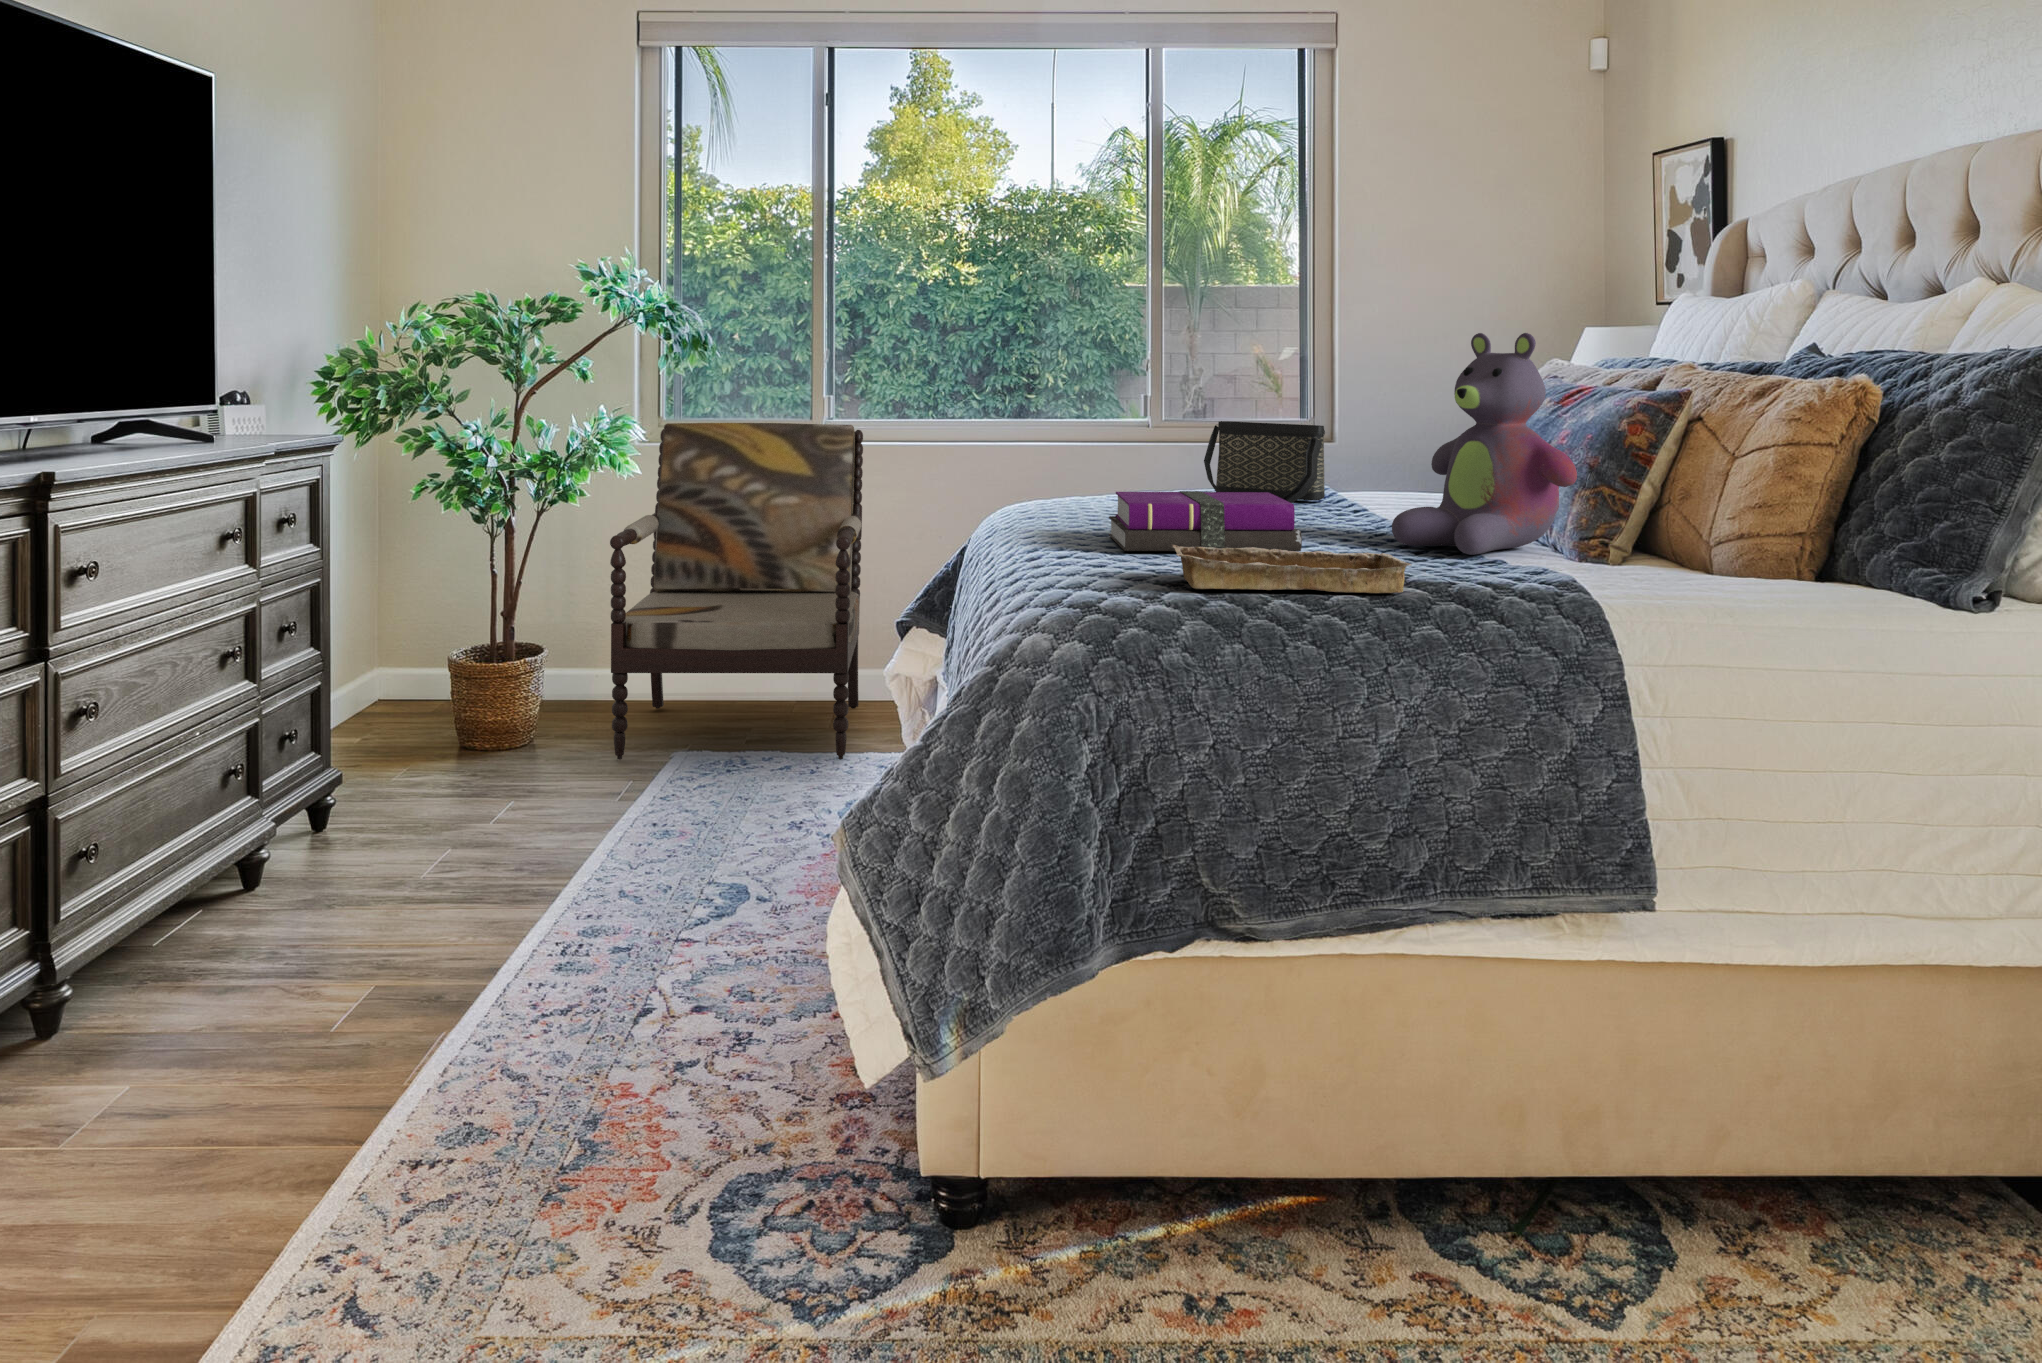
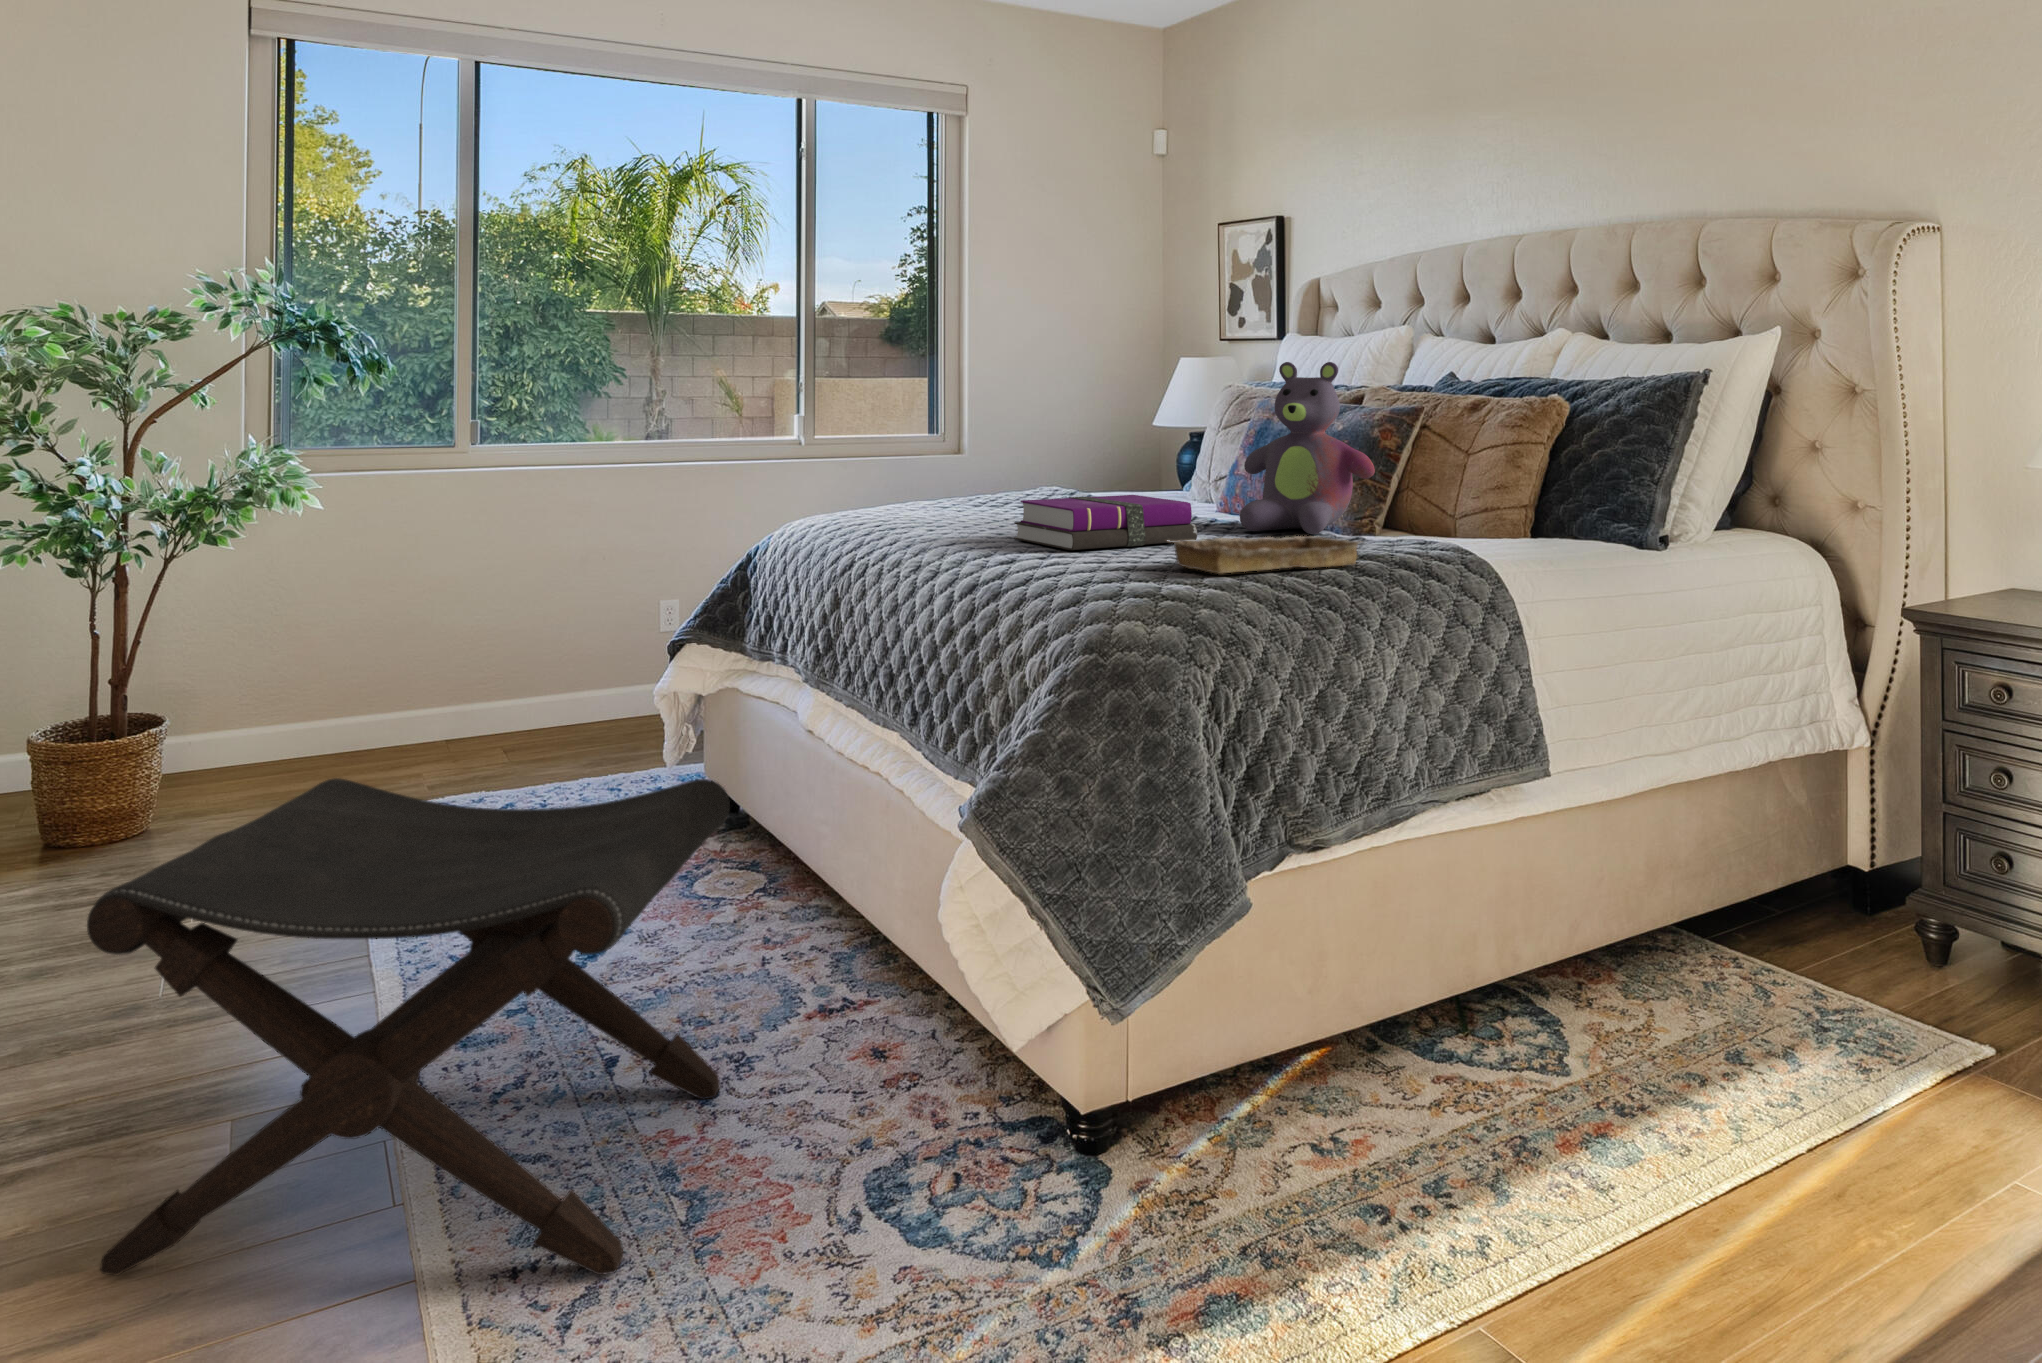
handbag: present [1204,421,1325,503] -> none [979,438,1089,506]
armchair: present [610,423,863,759] -> none [285,453,571,827]
footstool: none [158,706,711,1196] -> present [87,778,730,1276]

